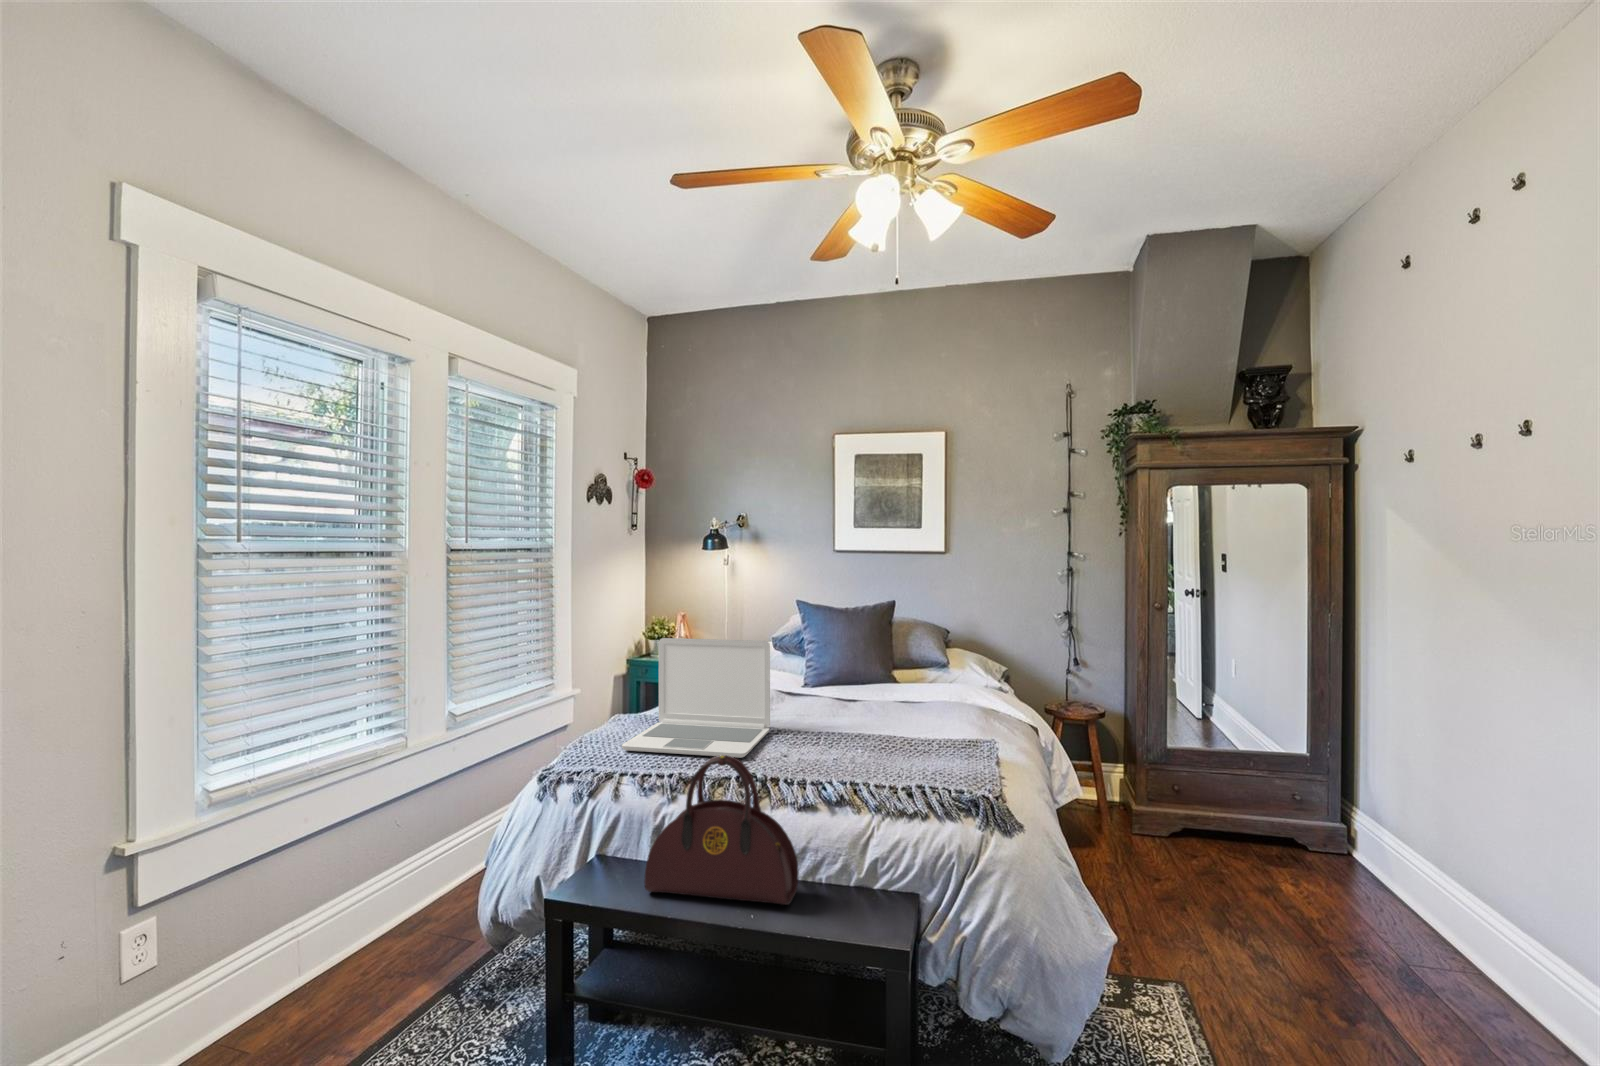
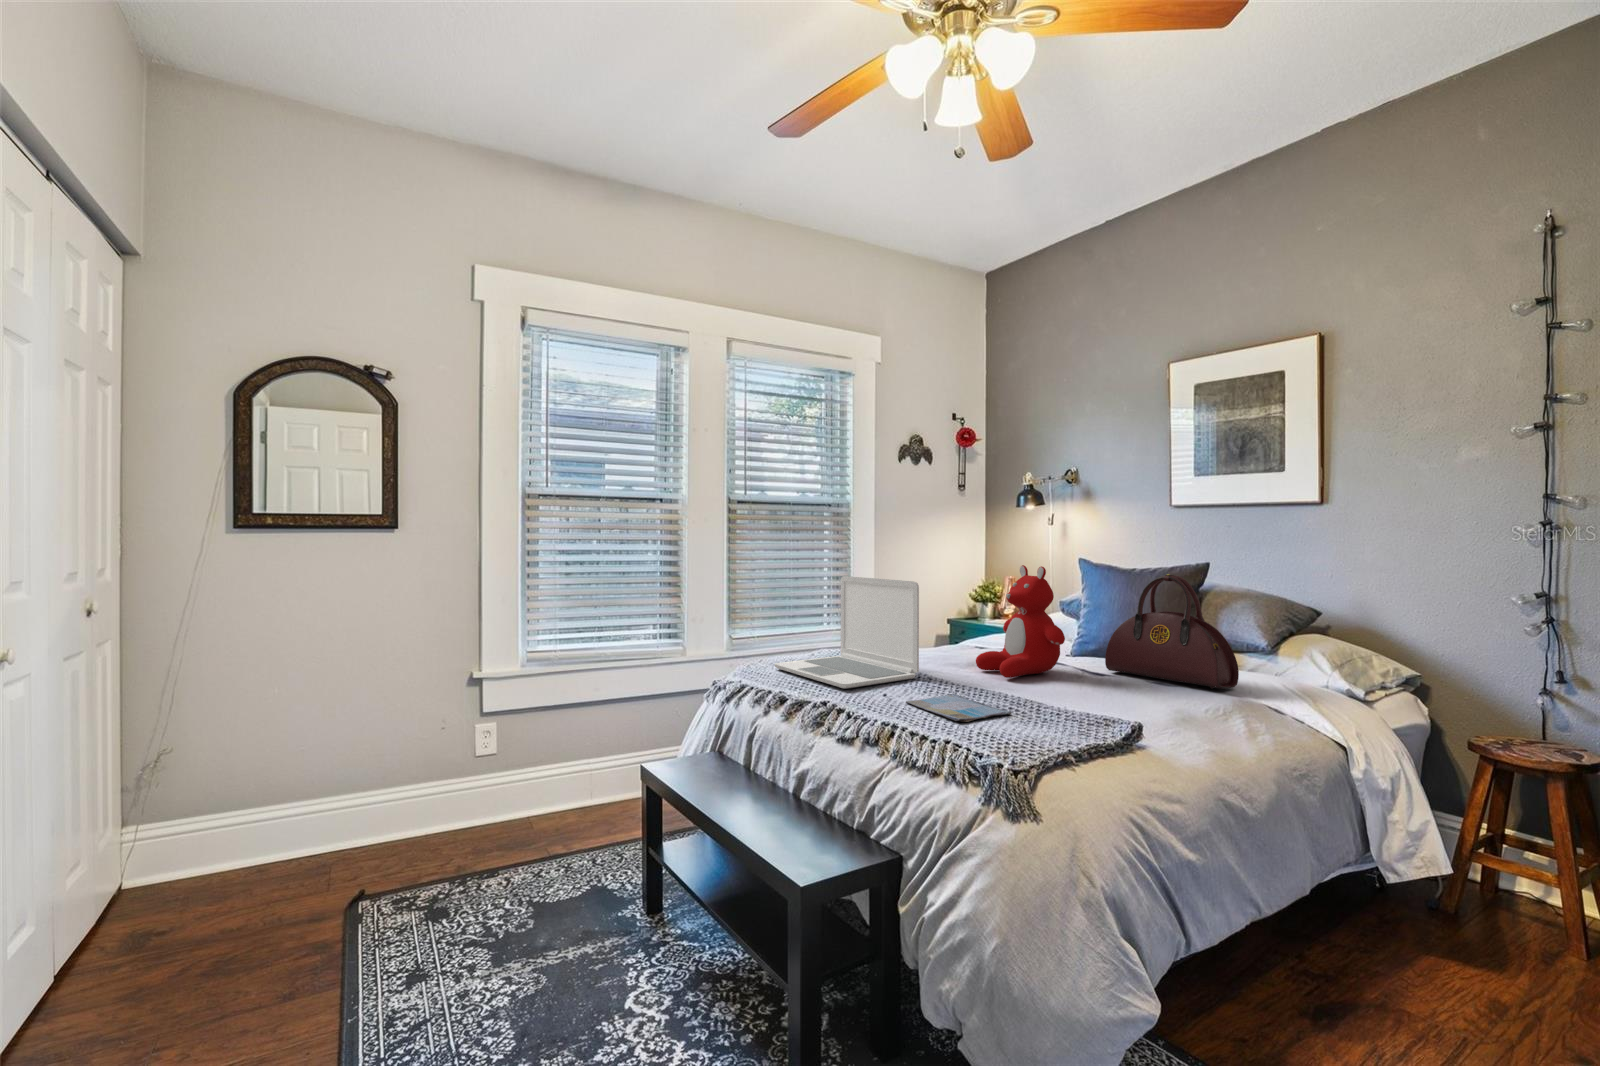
teddy bear: none [792,615,867,717] -> present [976,565,1065,678]
book: none [814,740,901,767] -> present [906,693,1011,722]
handbag: present [644,755,799,905] -> present [1105,574,1239,689]

